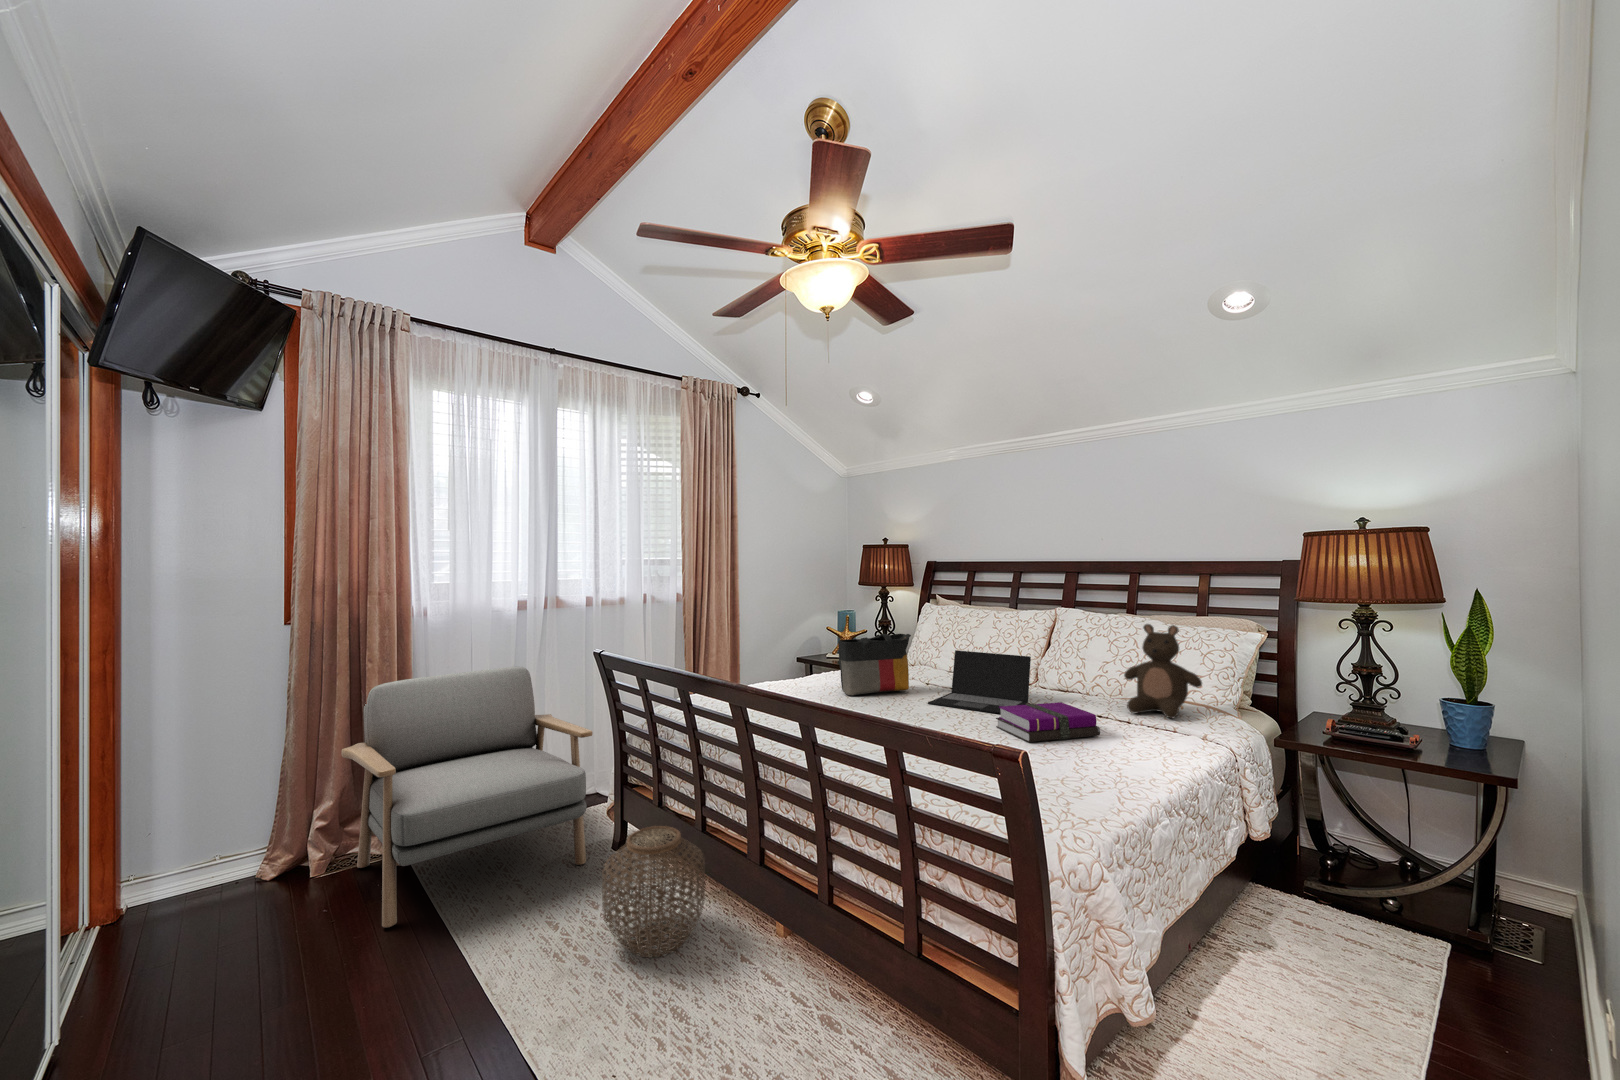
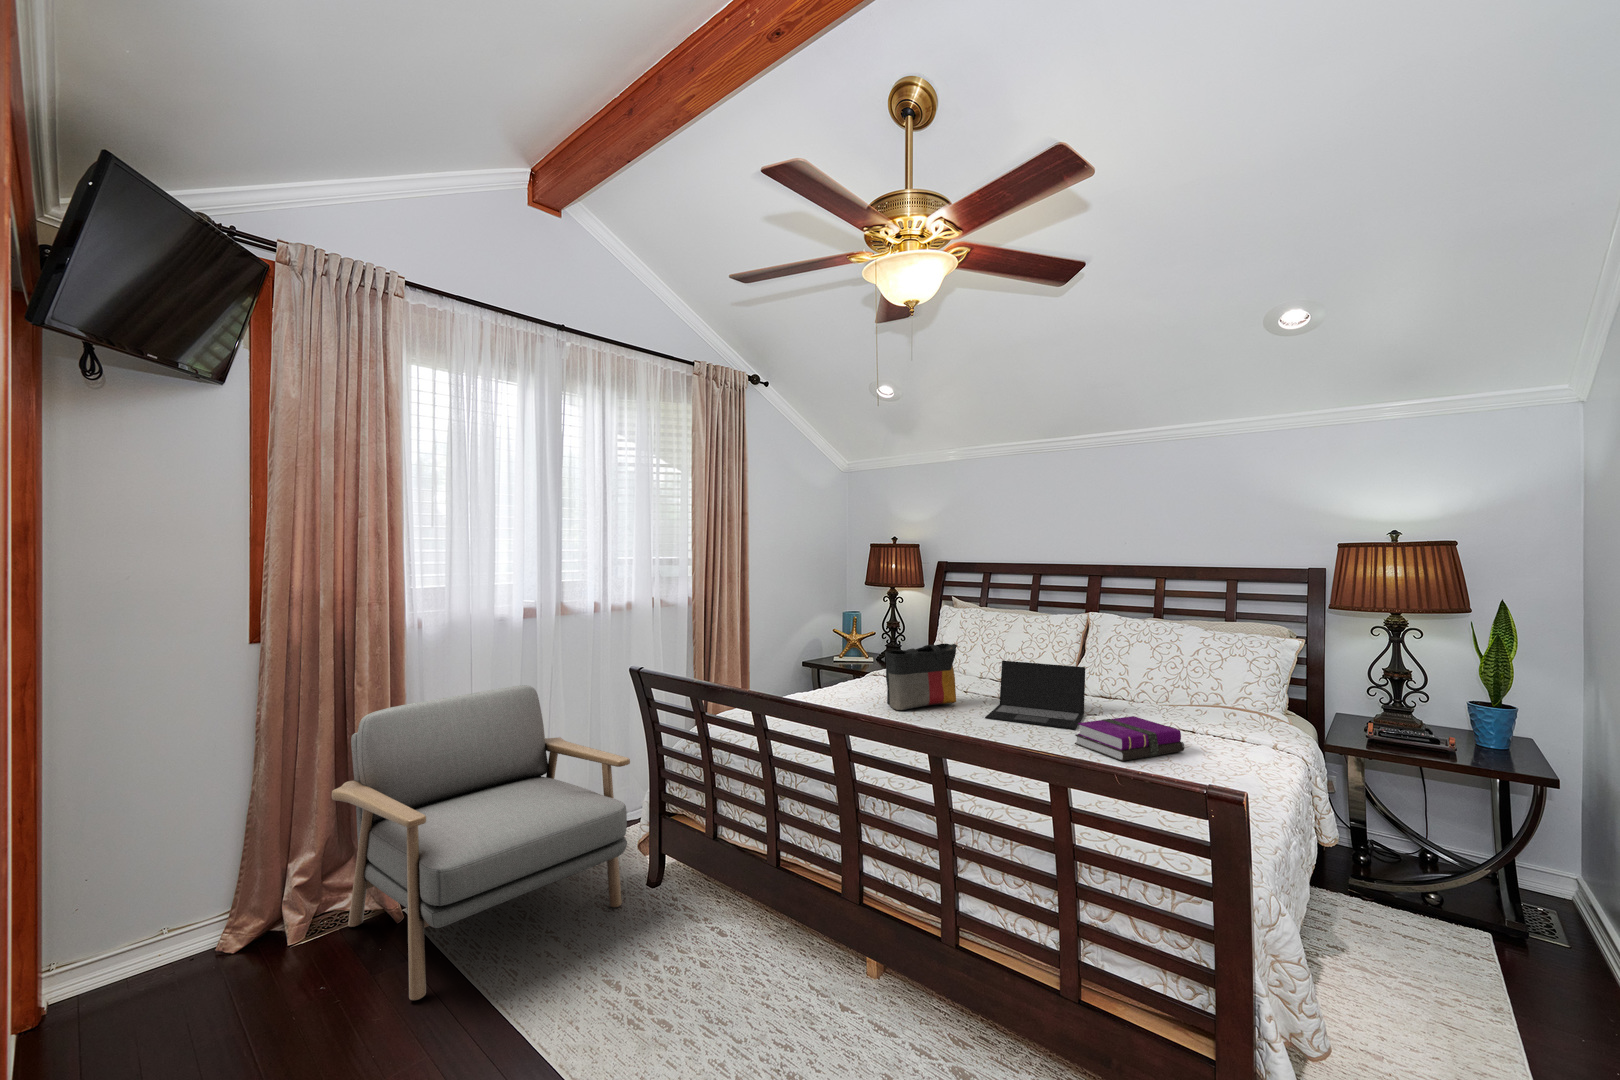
stuffed bear: present [1124,624,1202,718] -> none [1177,634,1259,729]
woven basket: present [602,826,705,957] -> none [681,866,792,1014]

